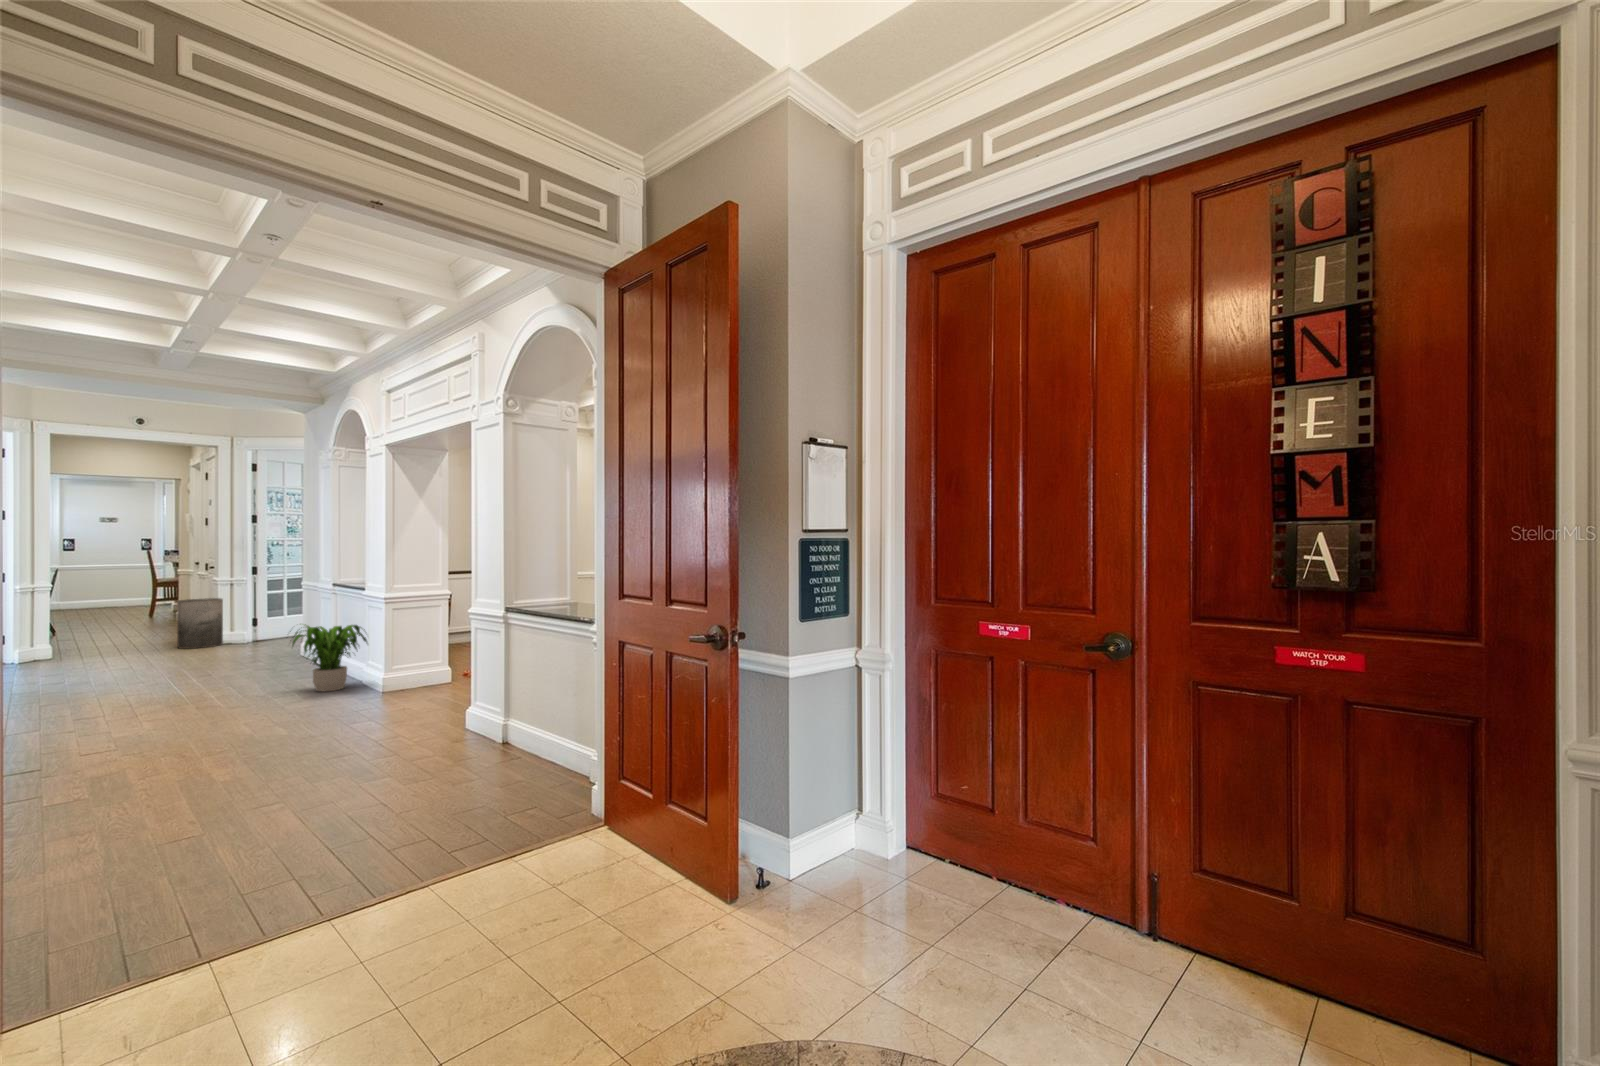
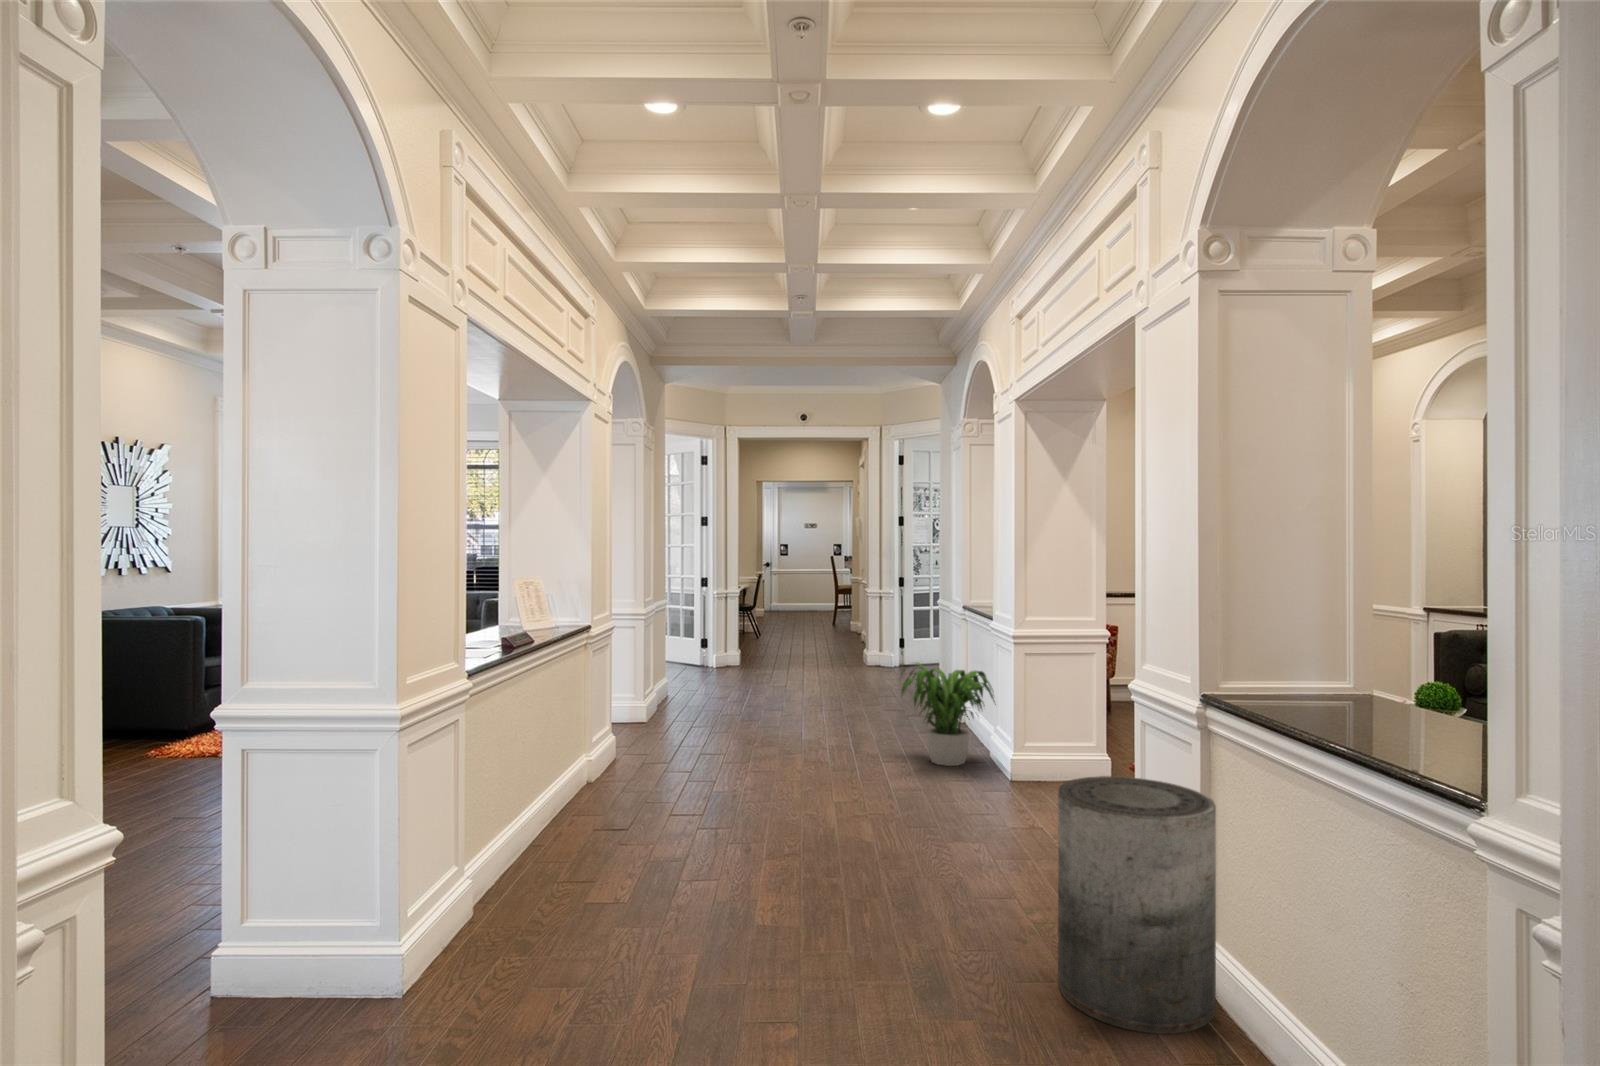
trash can: present [177,598,223,649] -> present [1058,776,1216,1034]

